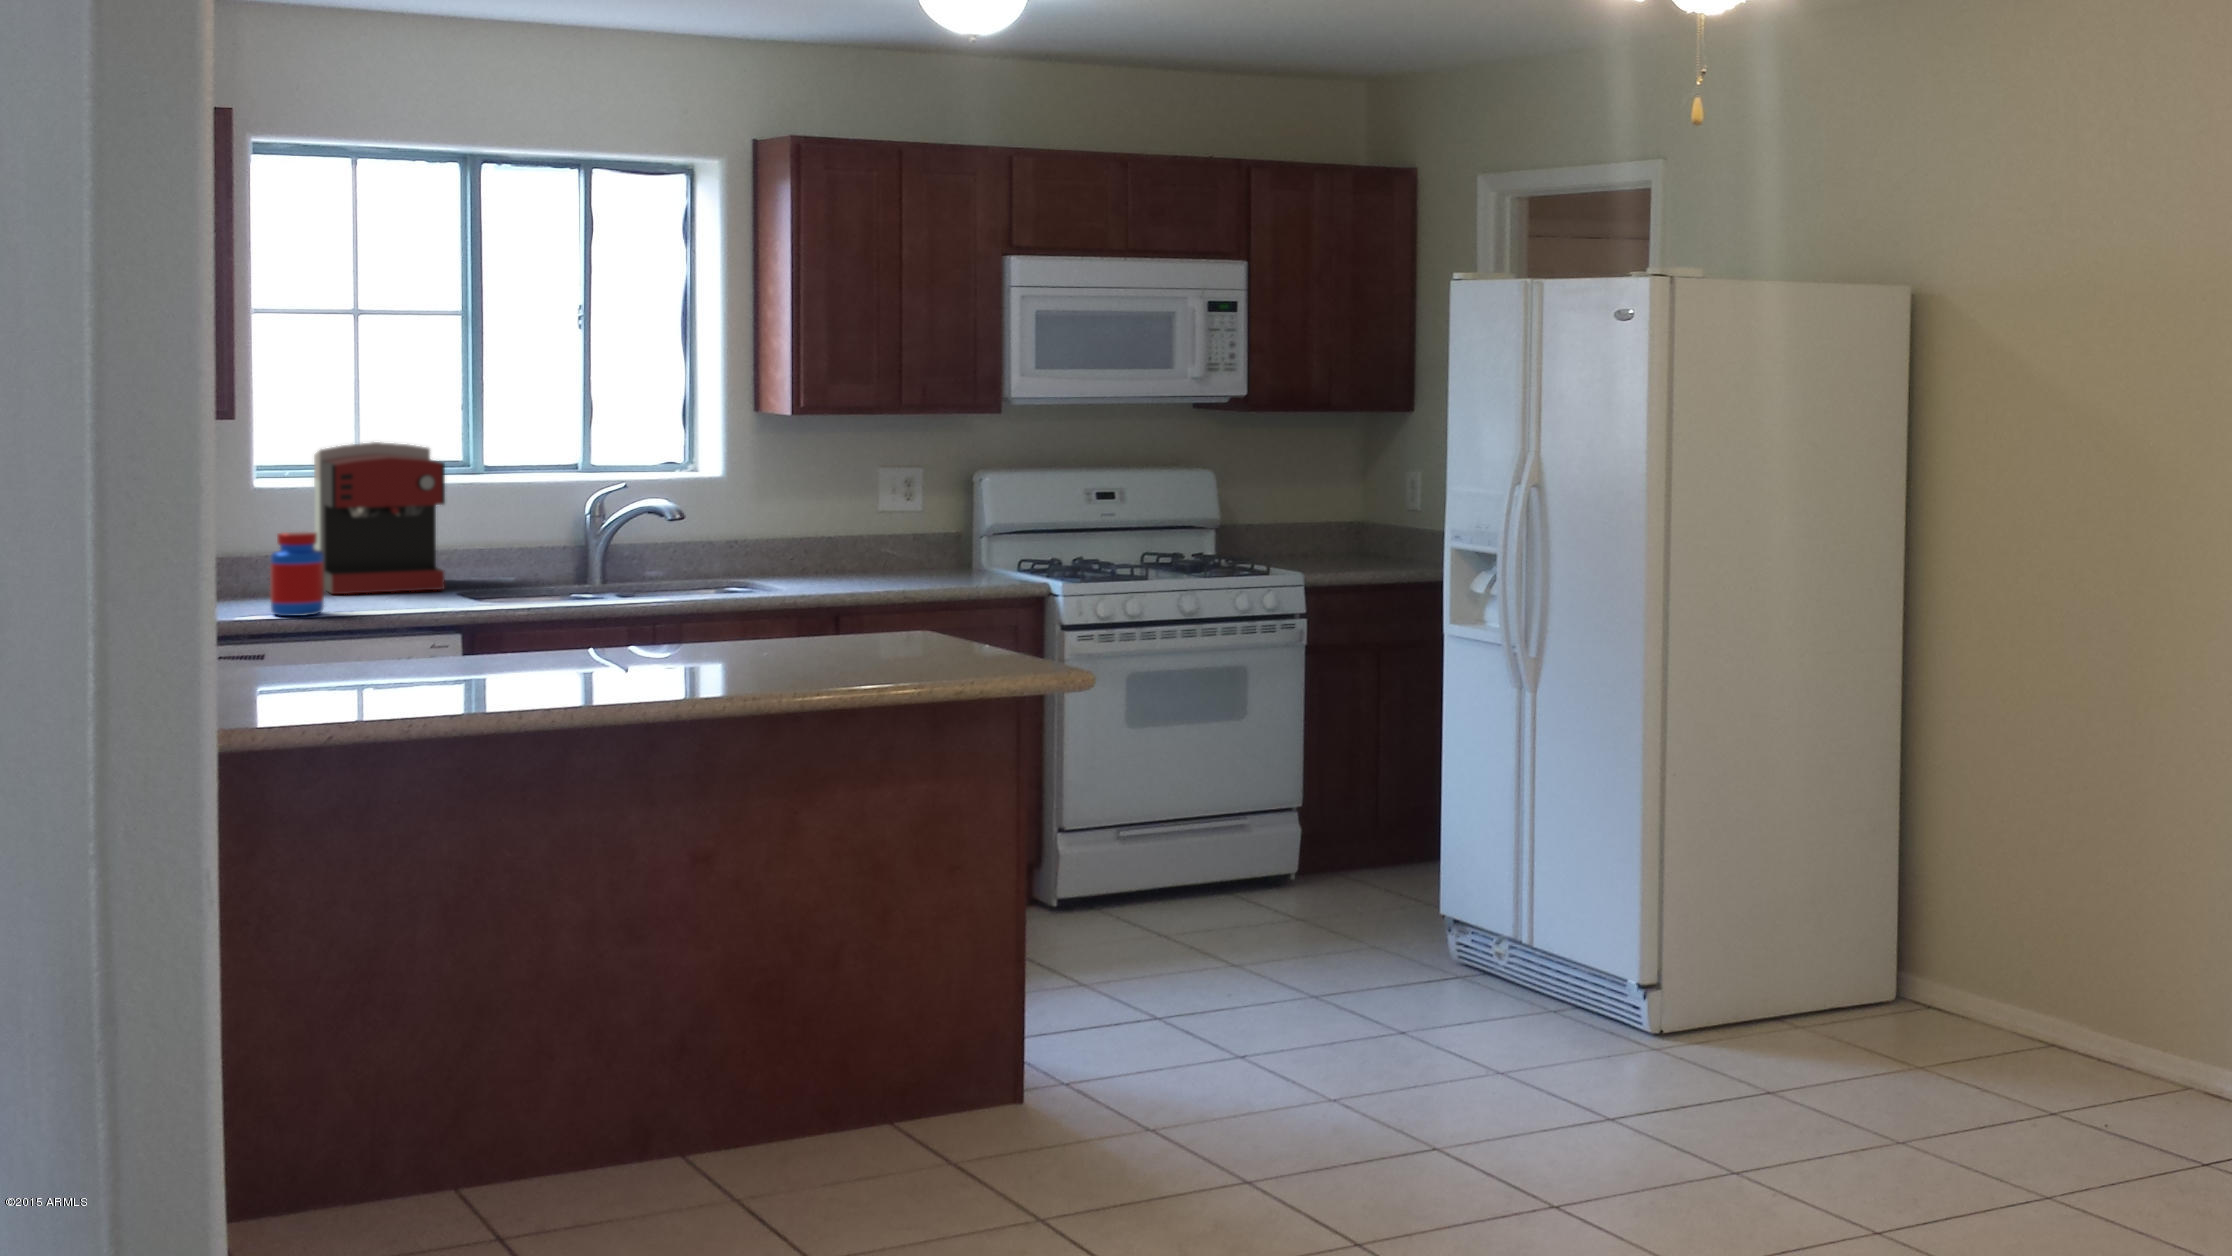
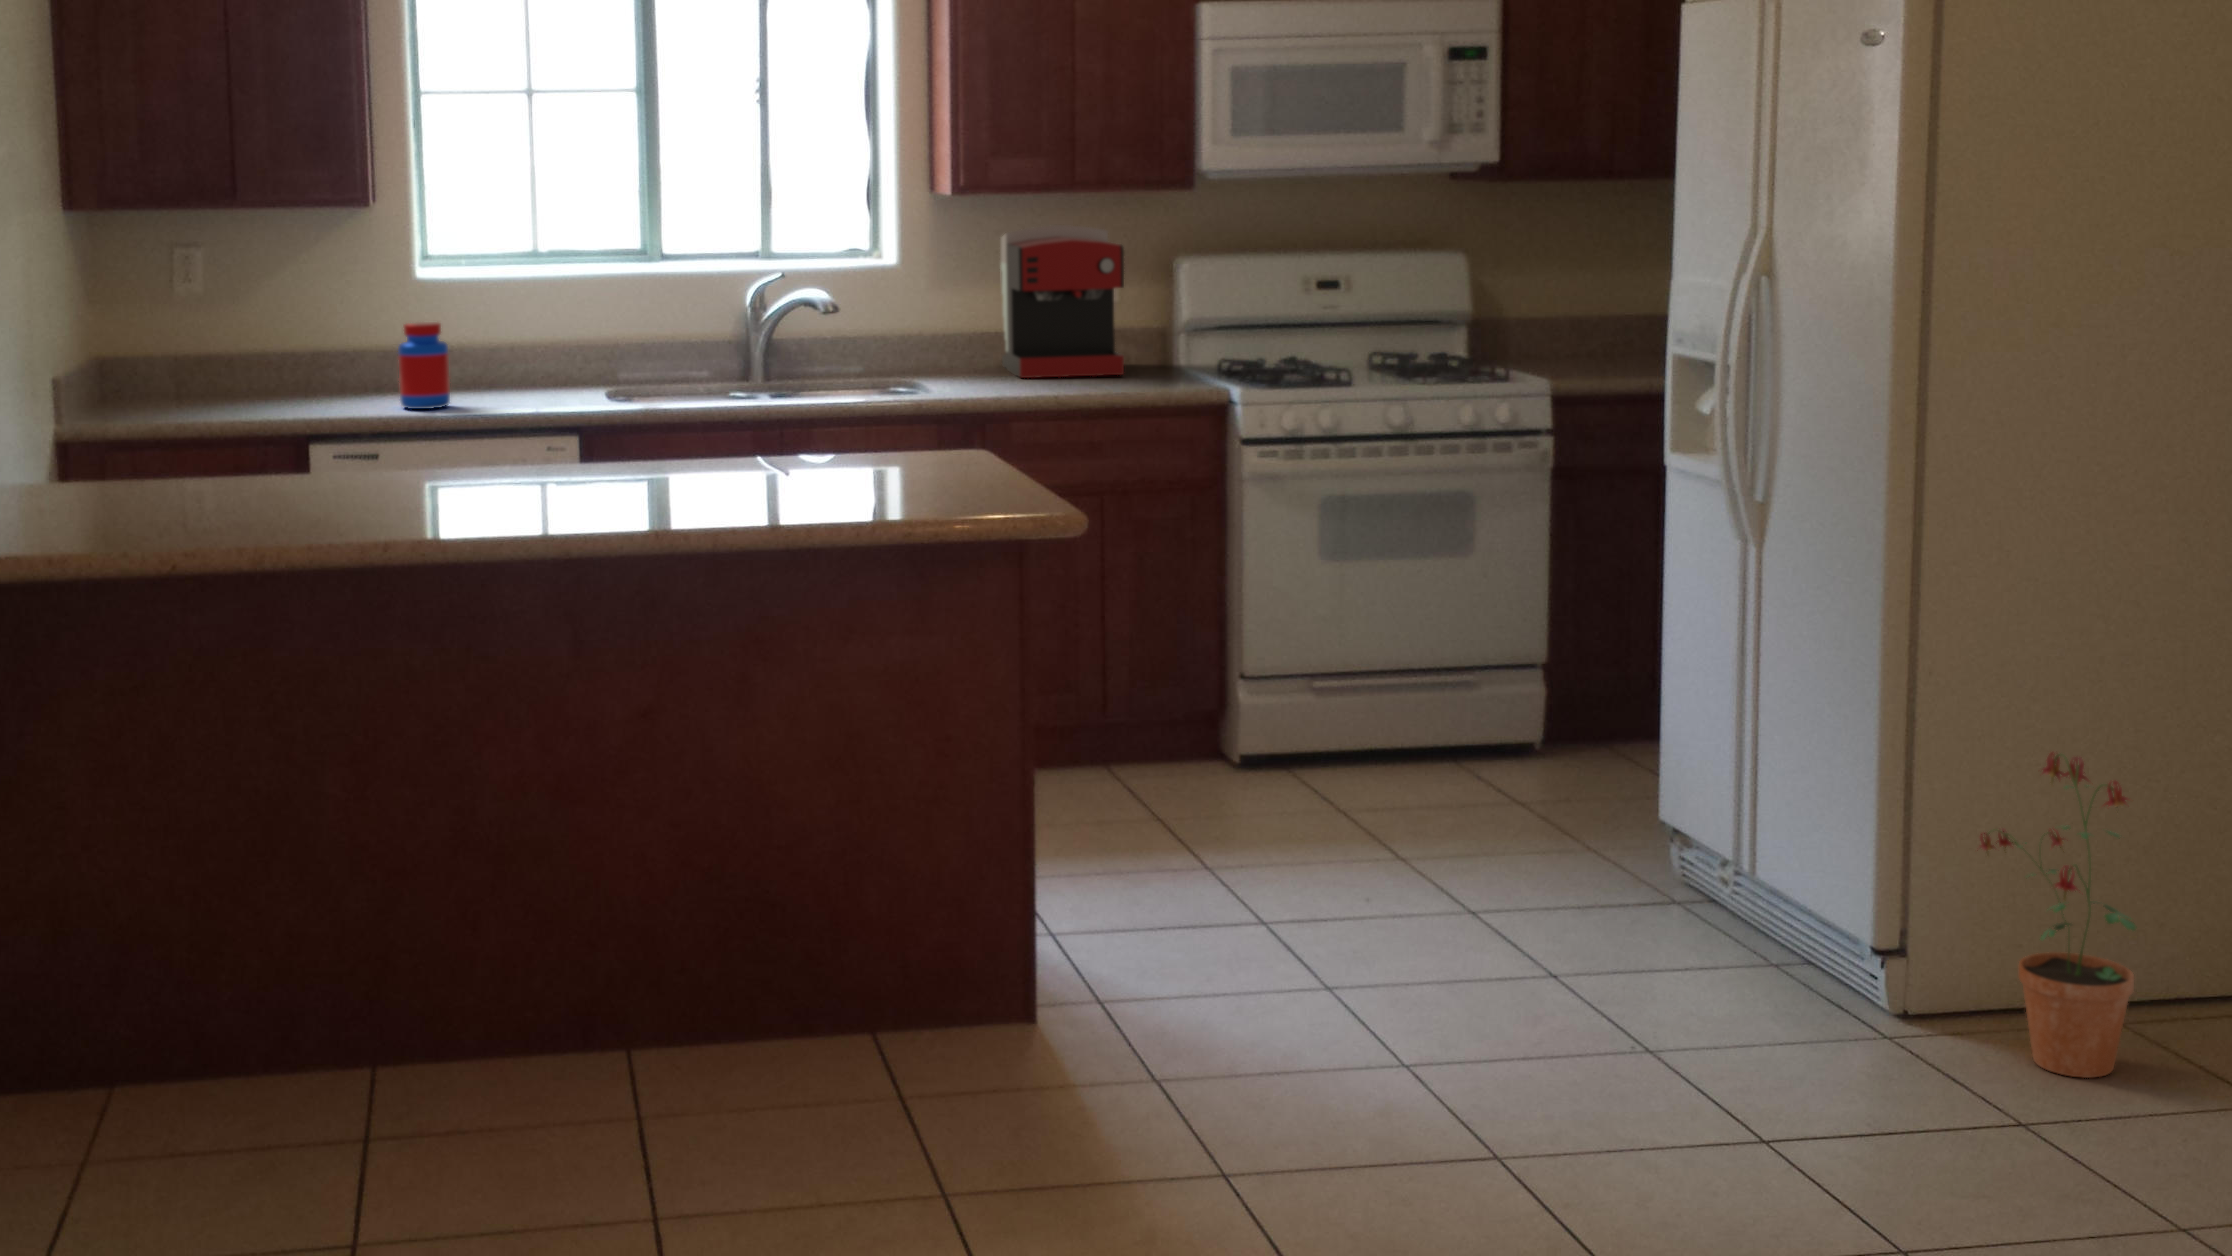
coffee maker: present [314,442,445,594] -> present [1000,225,1124,378]
potted plant: none [1705,825,1821,1053] -> present [1977,752,2137,1078]

